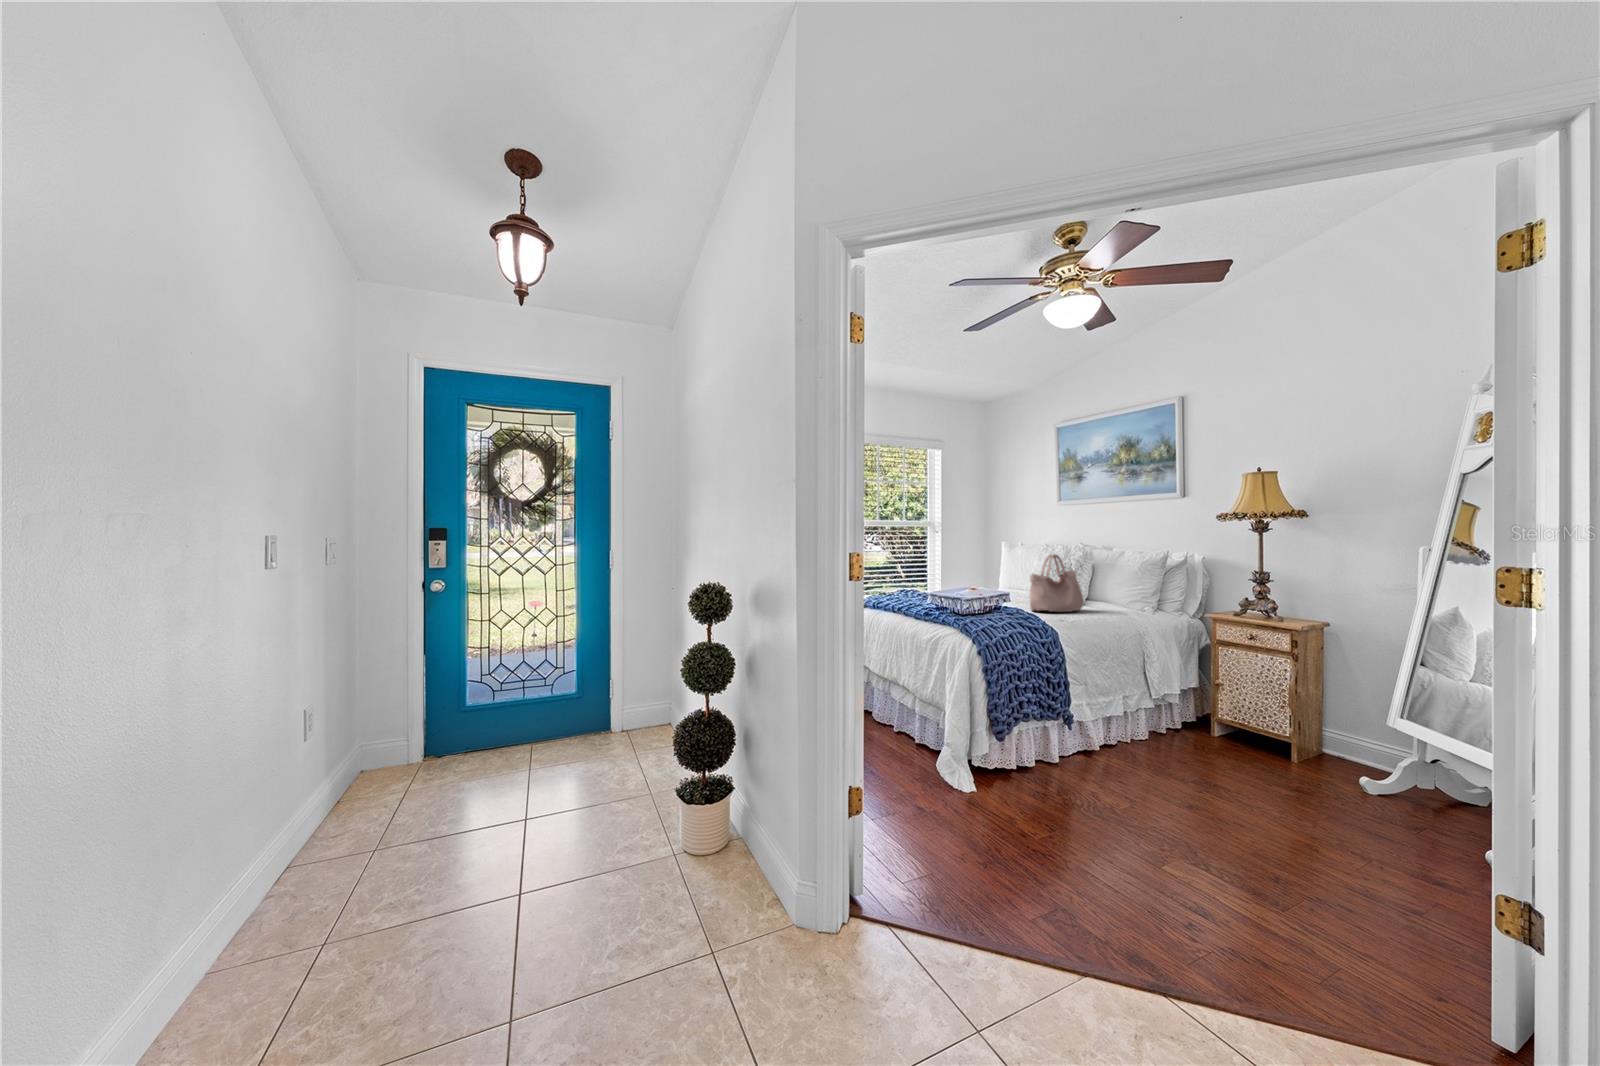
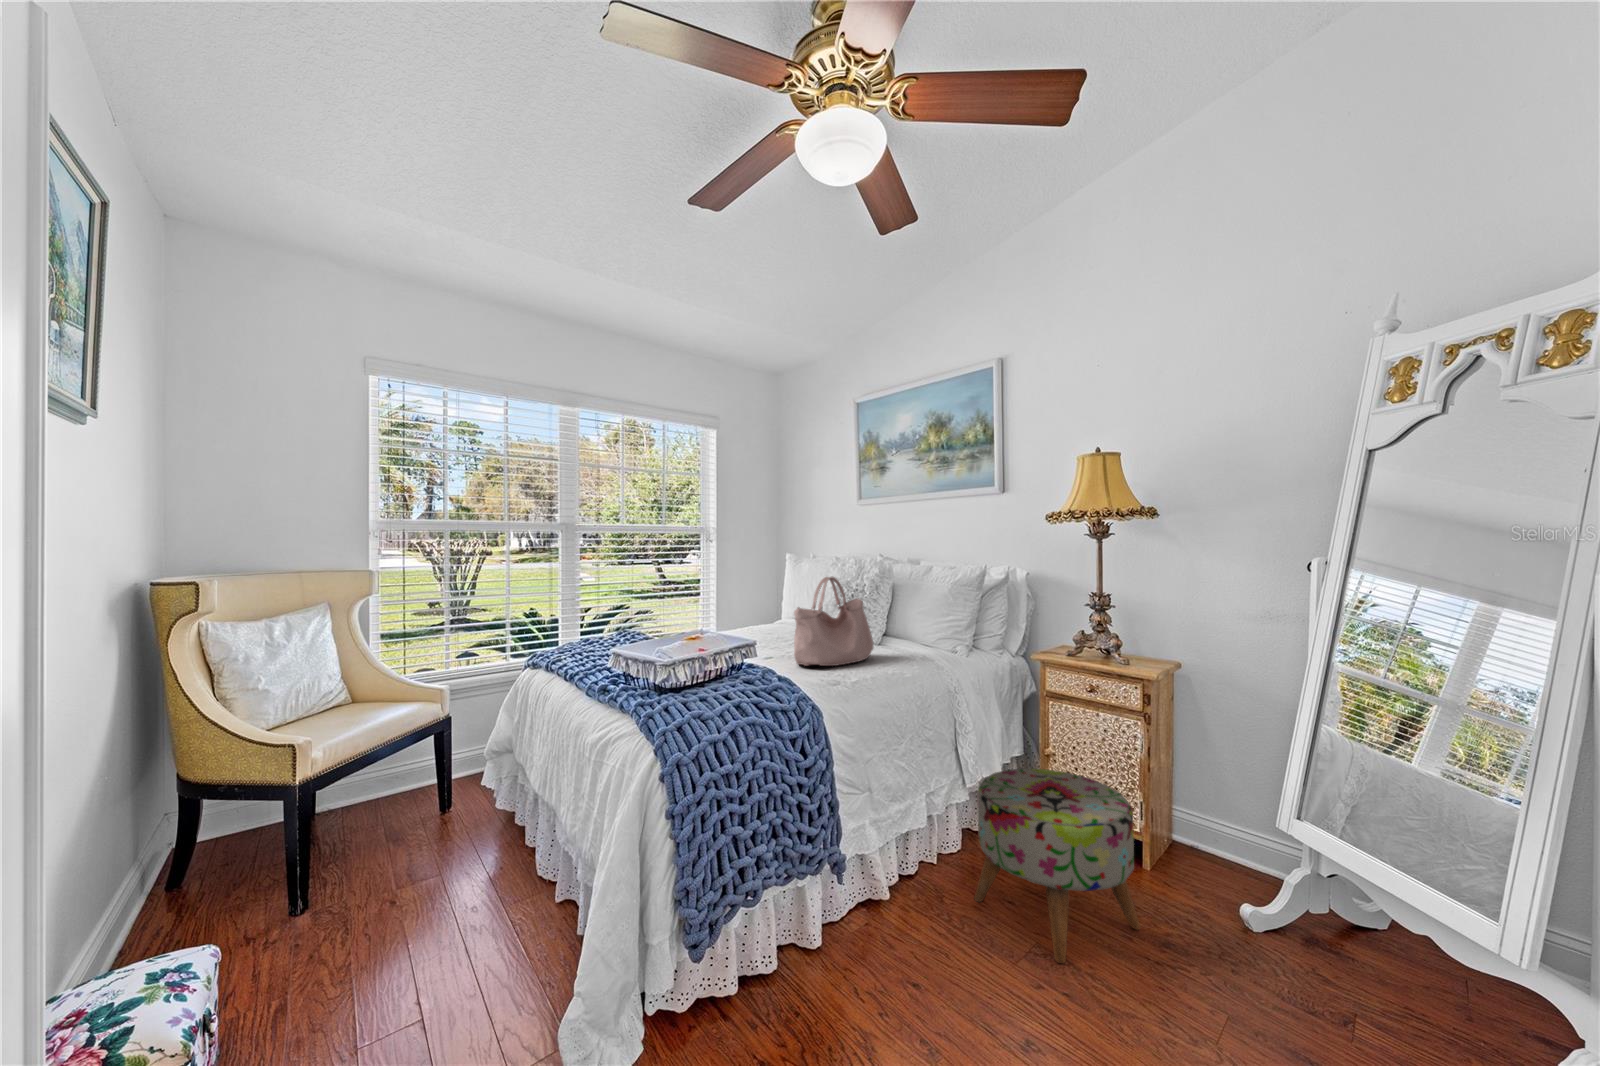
ottoman: none [1160,683,1280,786] -> present [974,768,1140,963]

